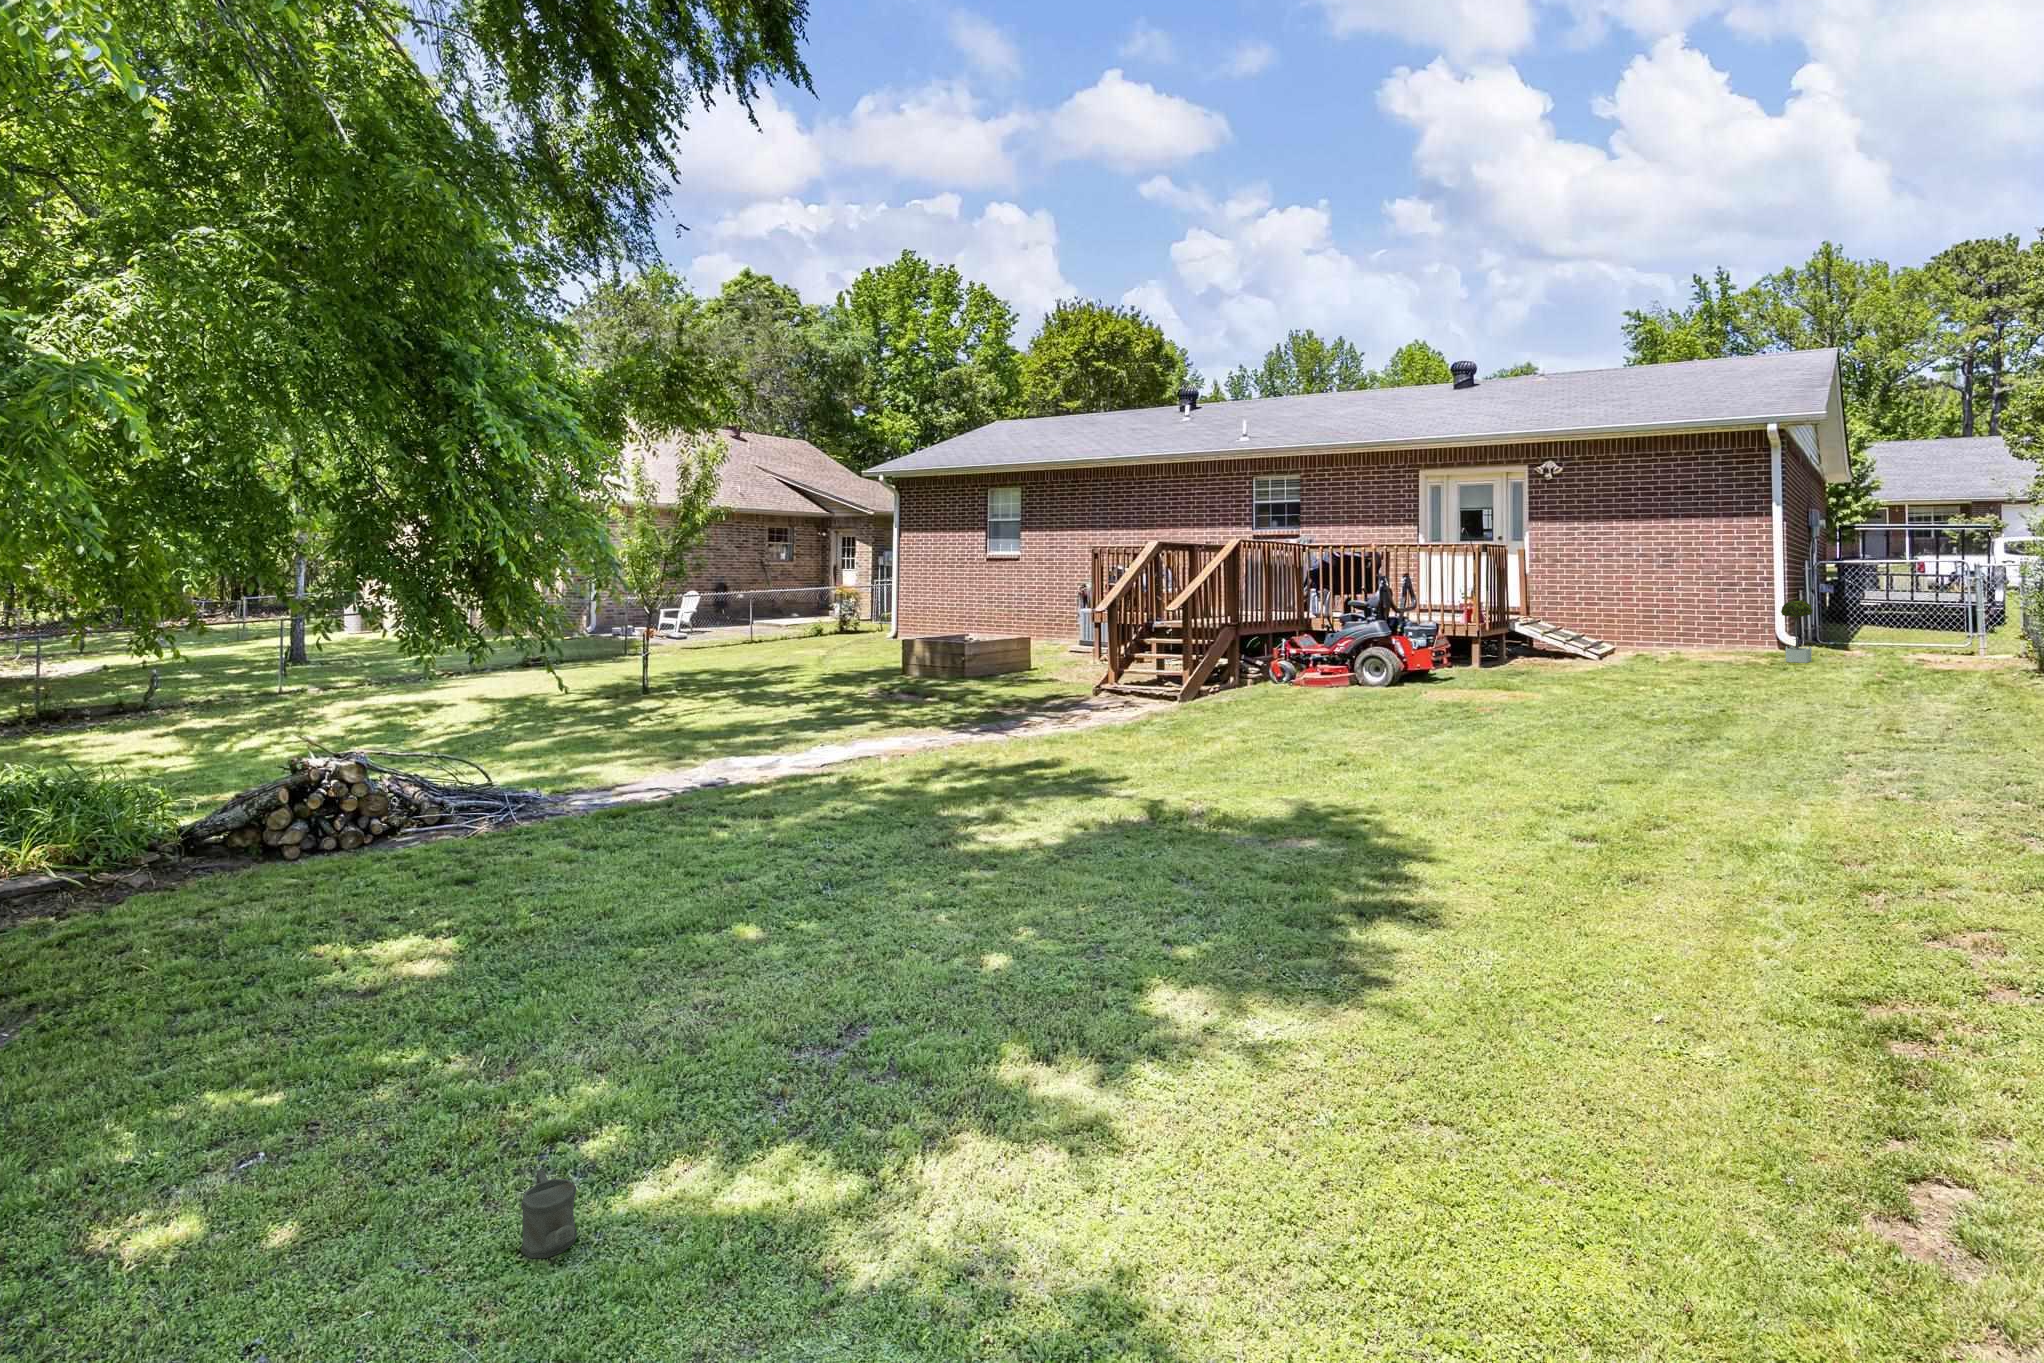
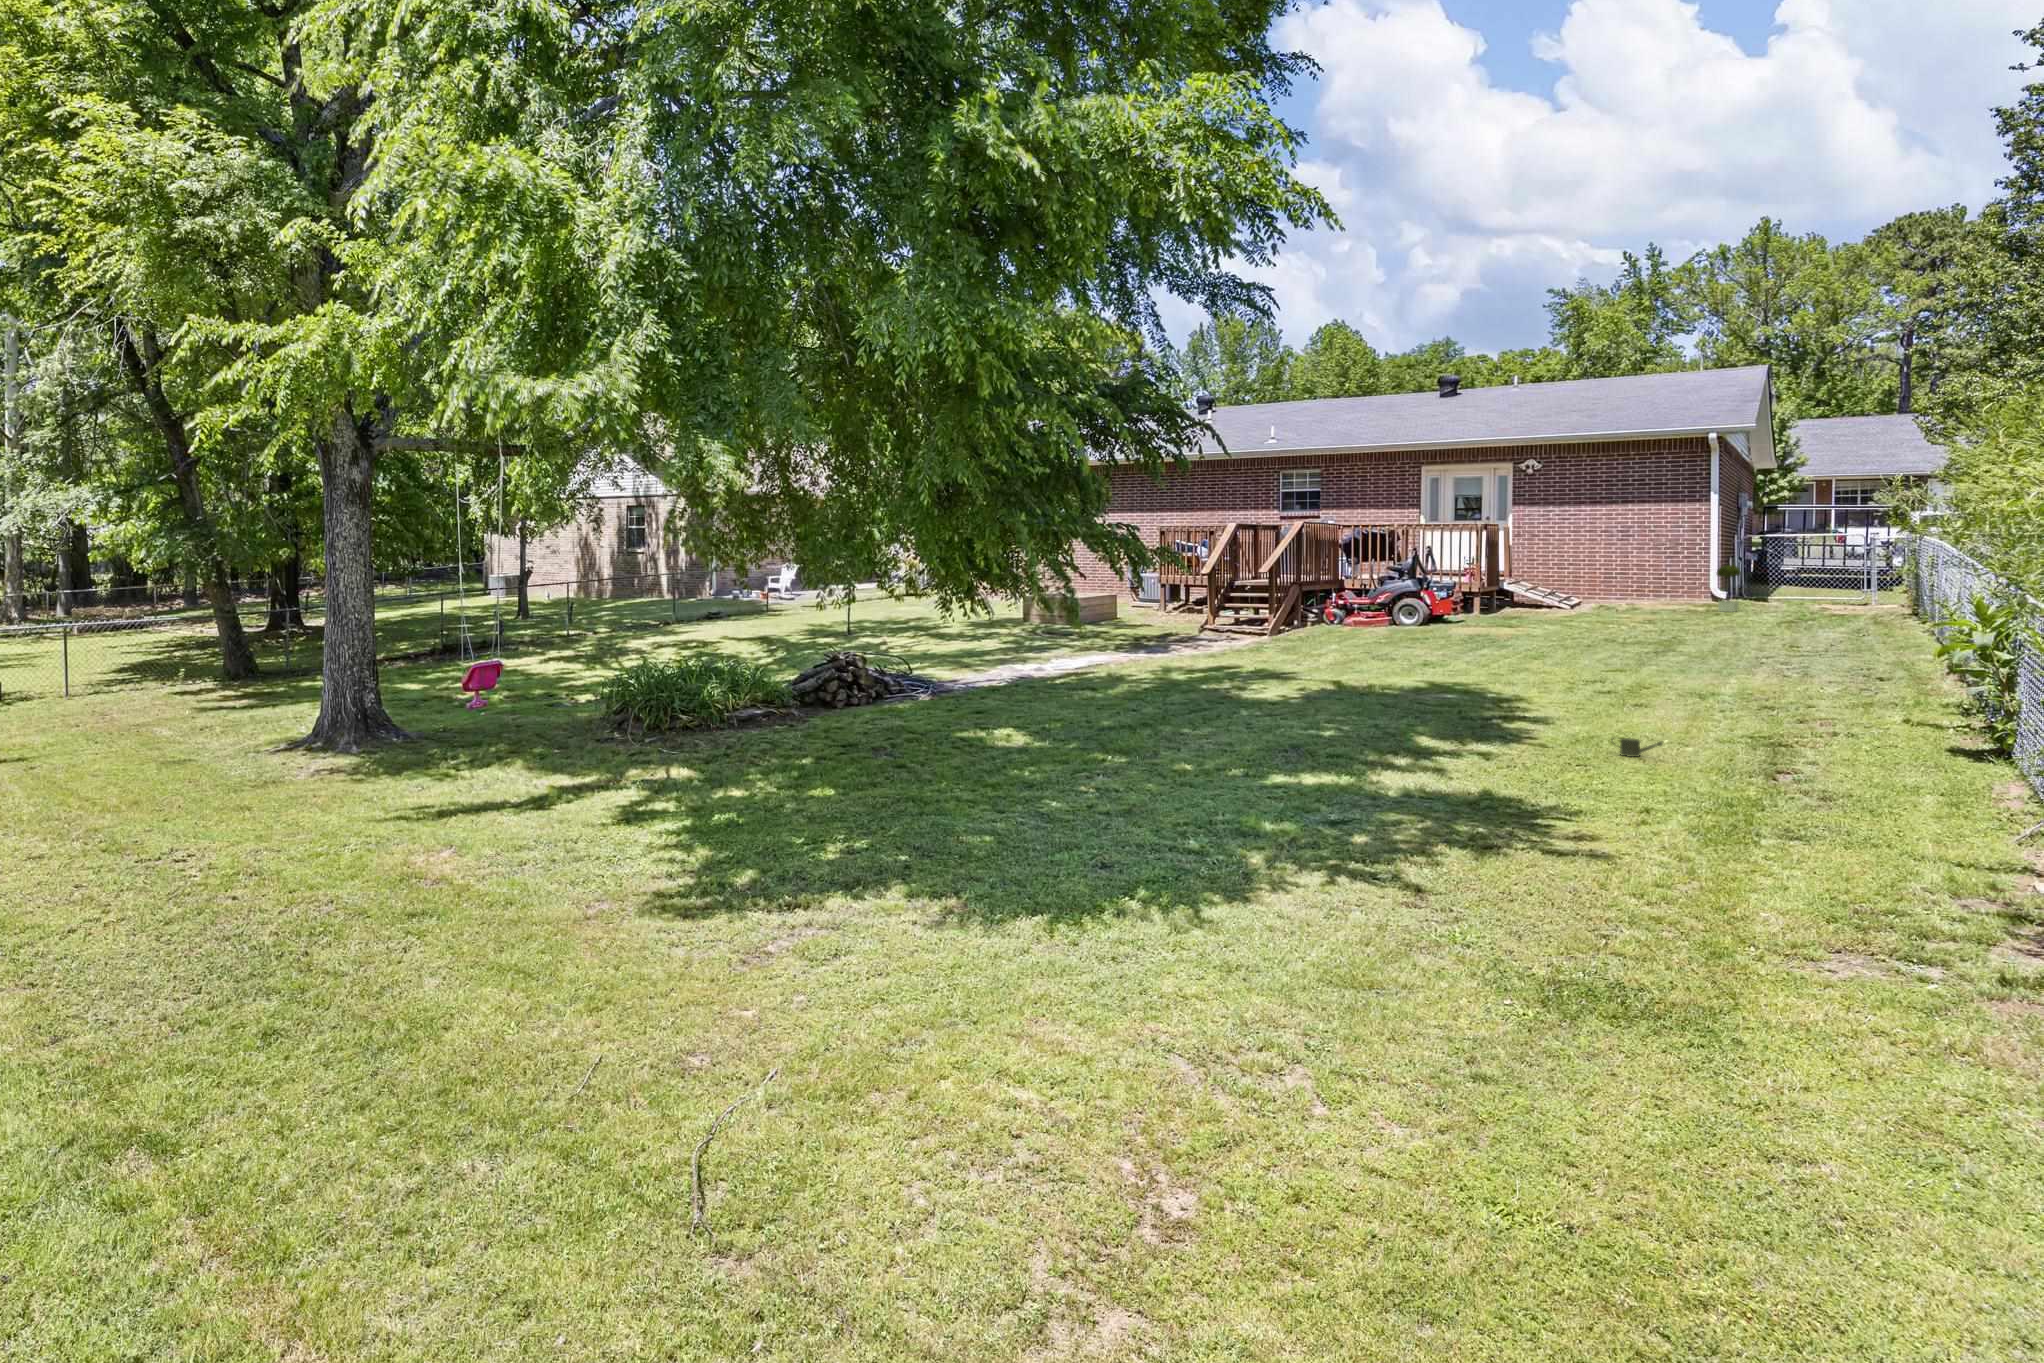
watering can: present [521,1169,577,1258] -> present [1613,738,1662,757]

